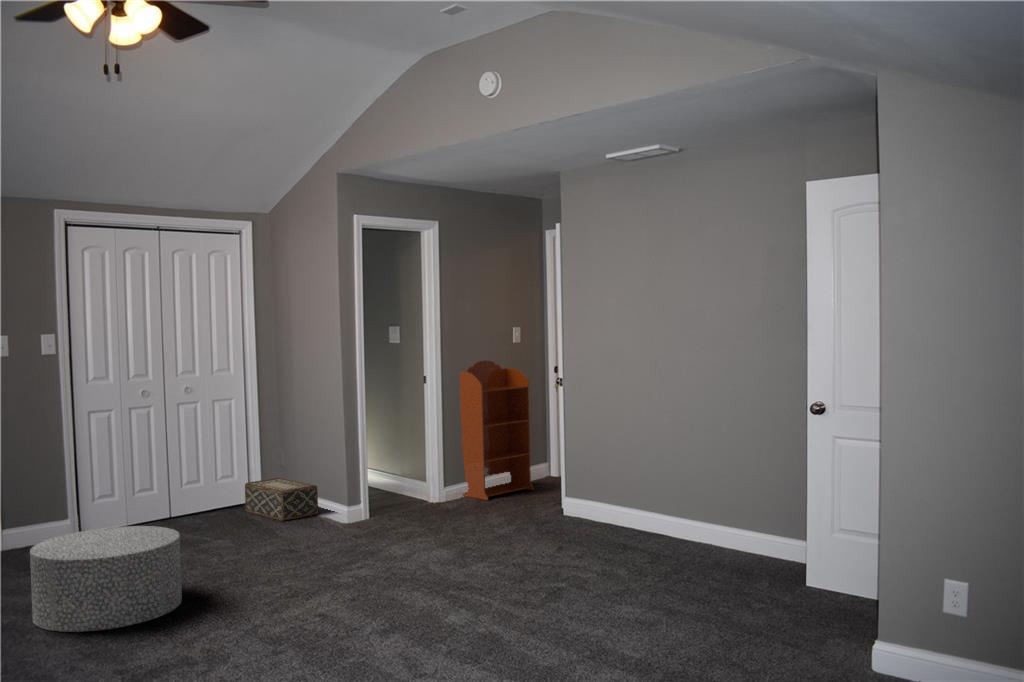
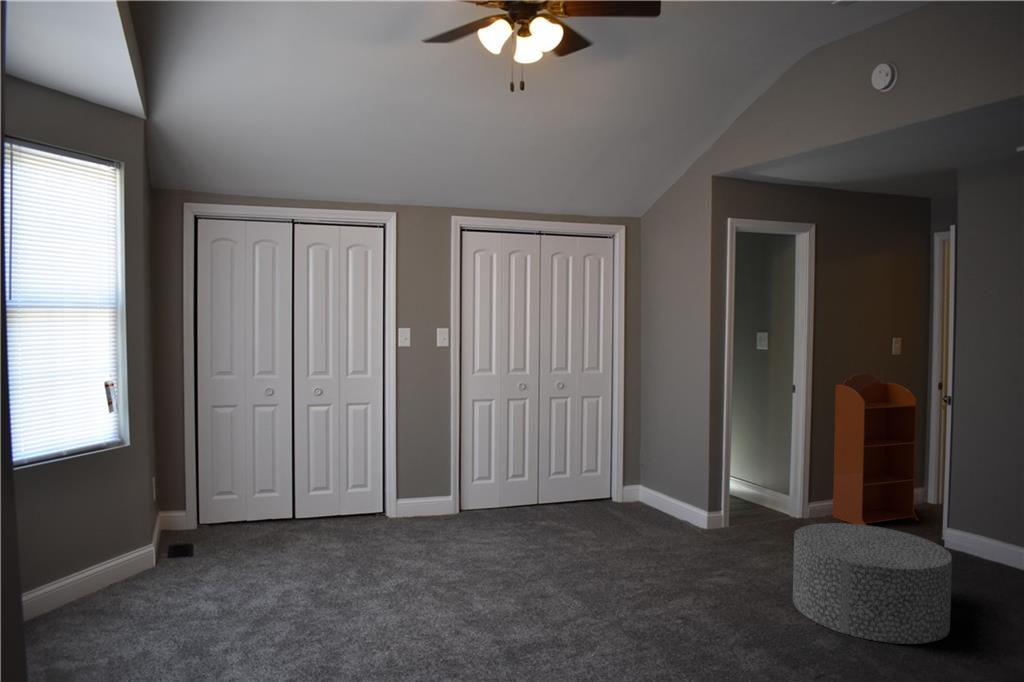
woven basket: present [245,478,318,521] -> none [607,476,679,524]
ottoman: present [30,526,182,632] -> present [793,523,952,644]

